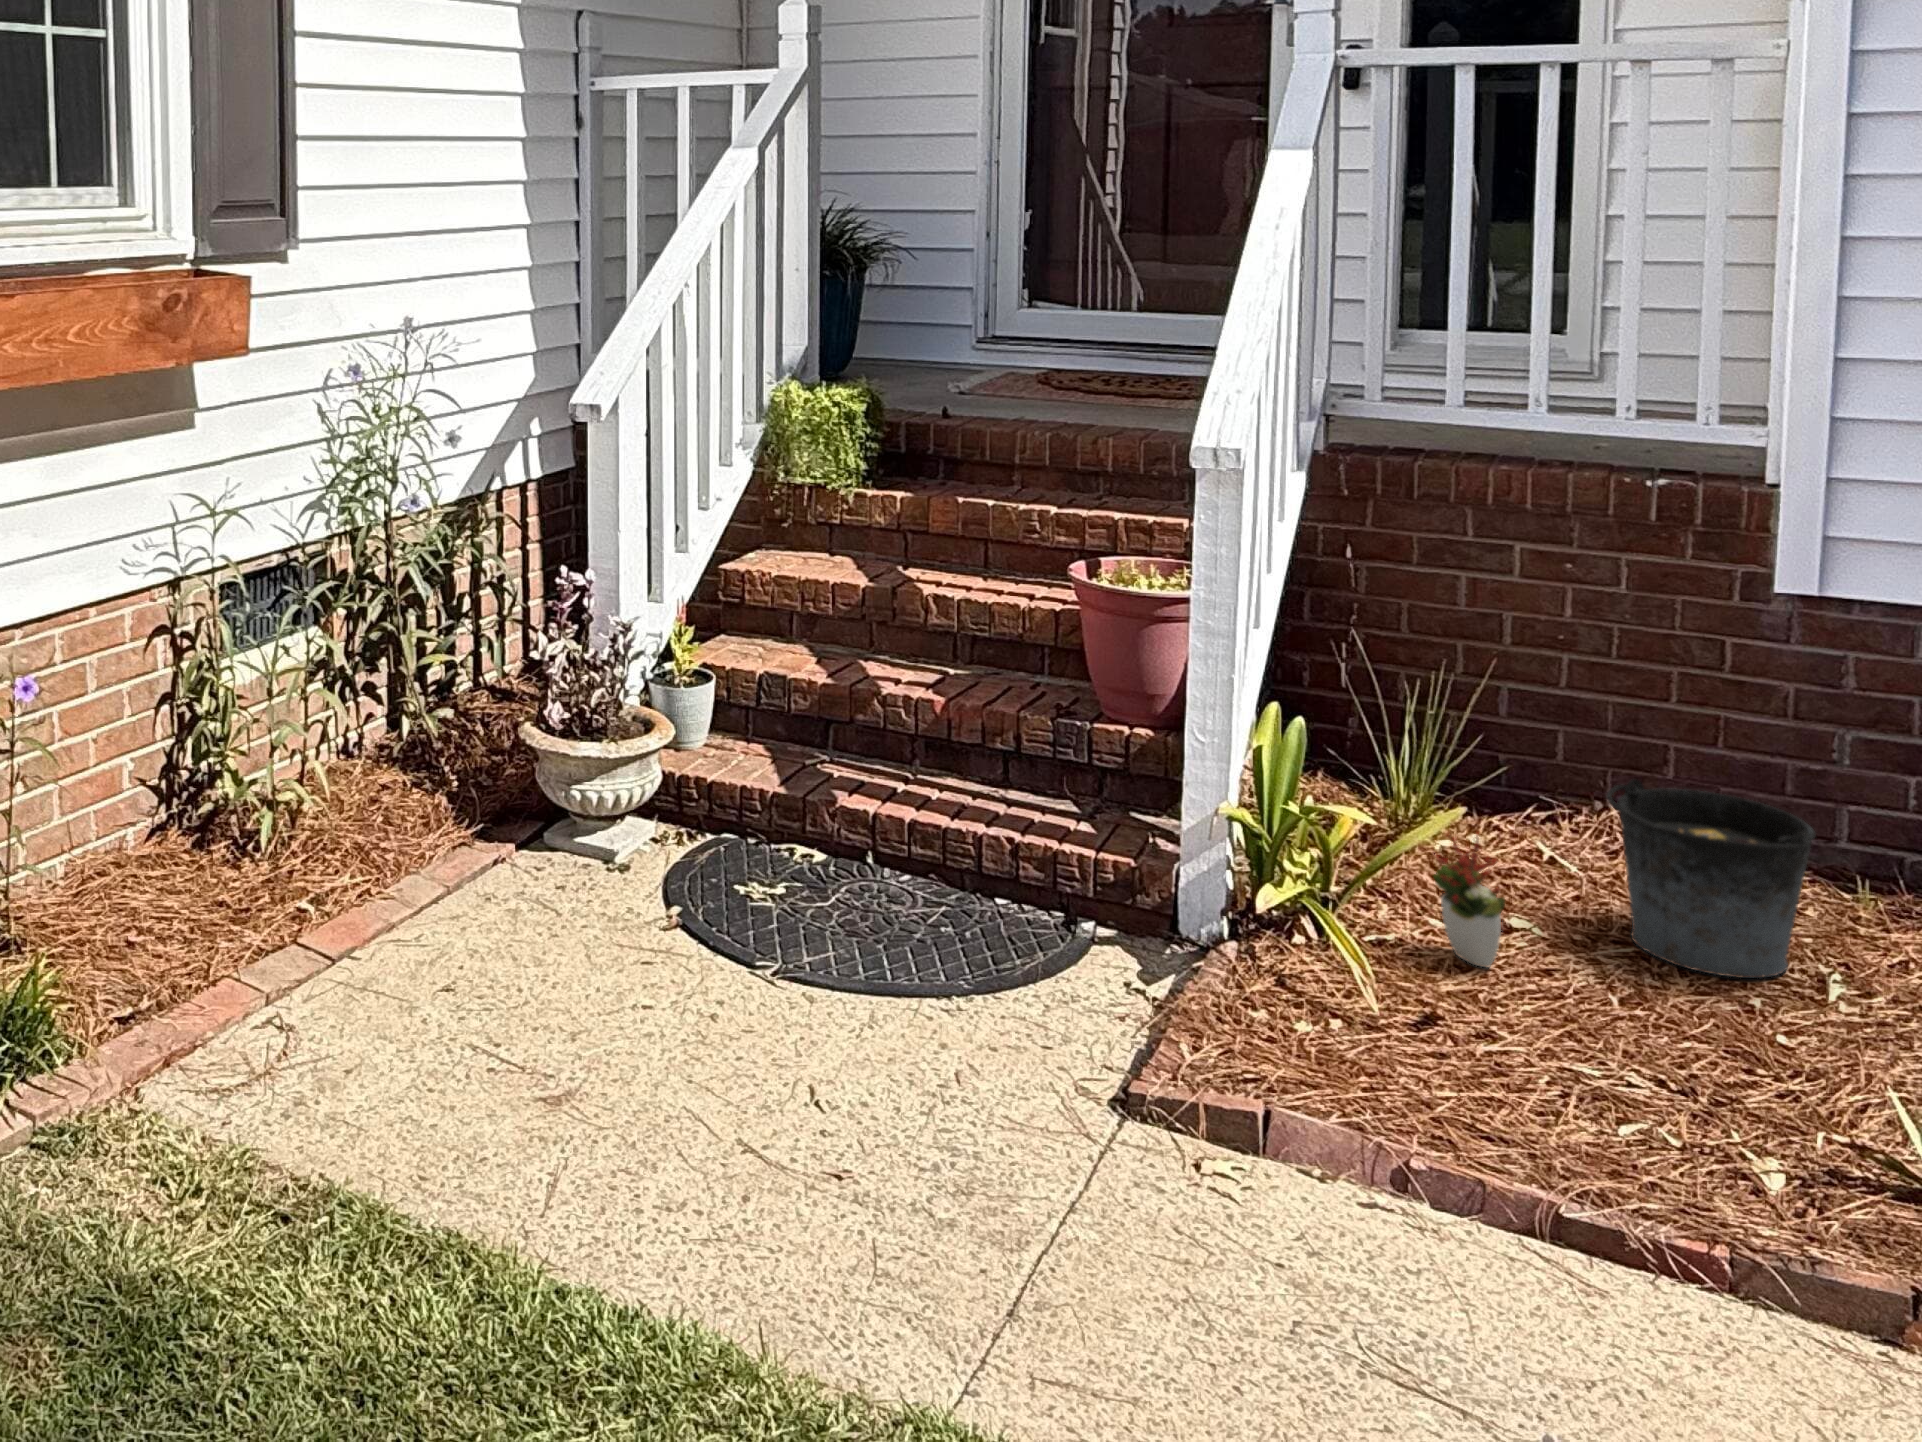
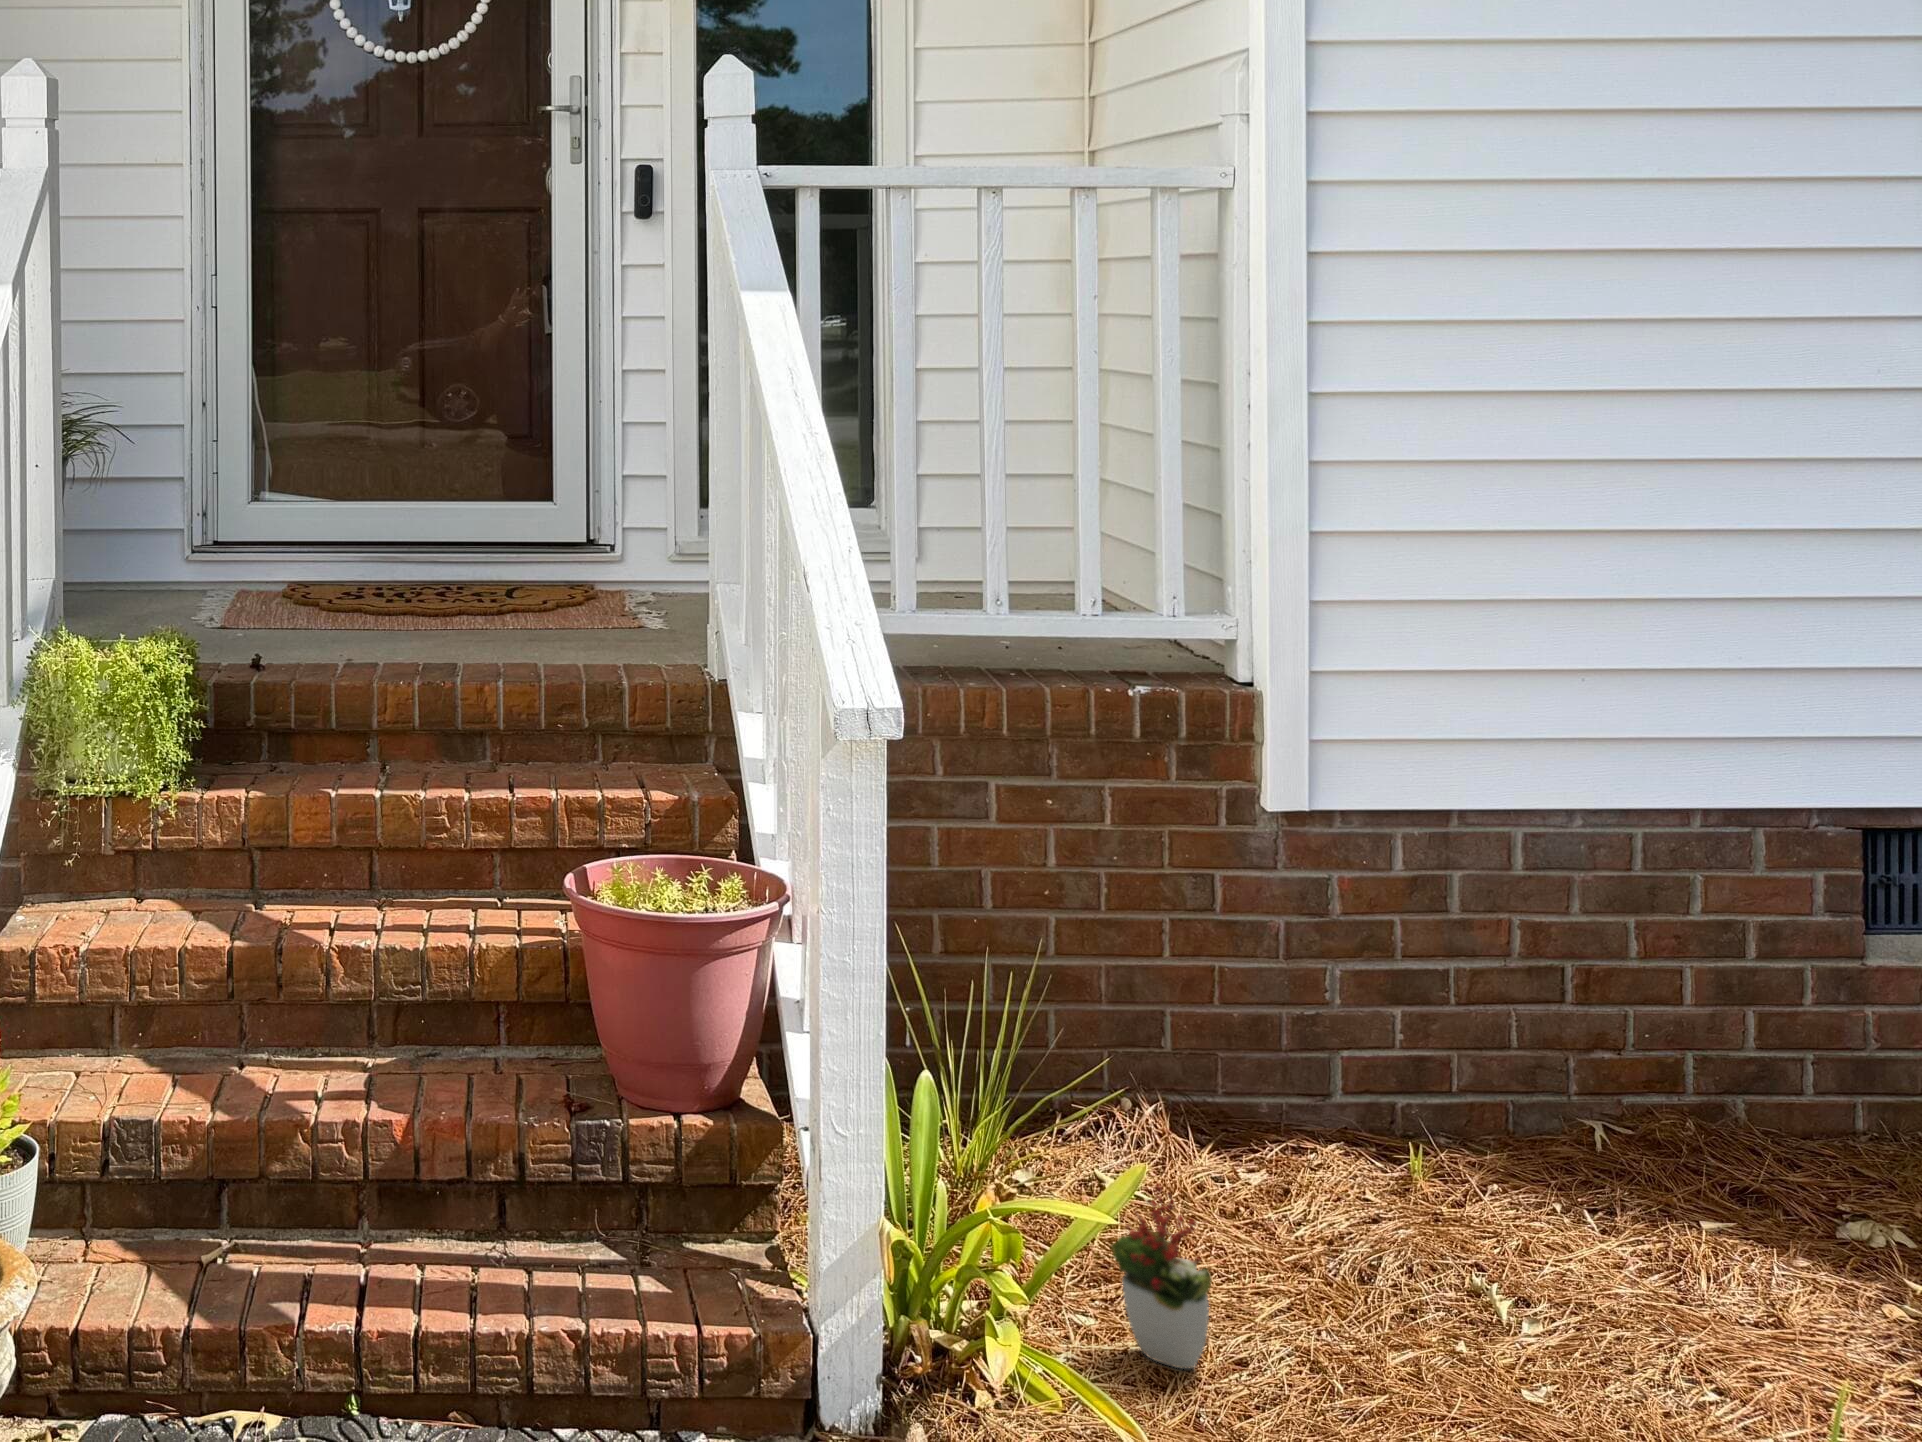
bucket: present [1606,779,1816,978] -> none [1225,1066,1467,1304]

